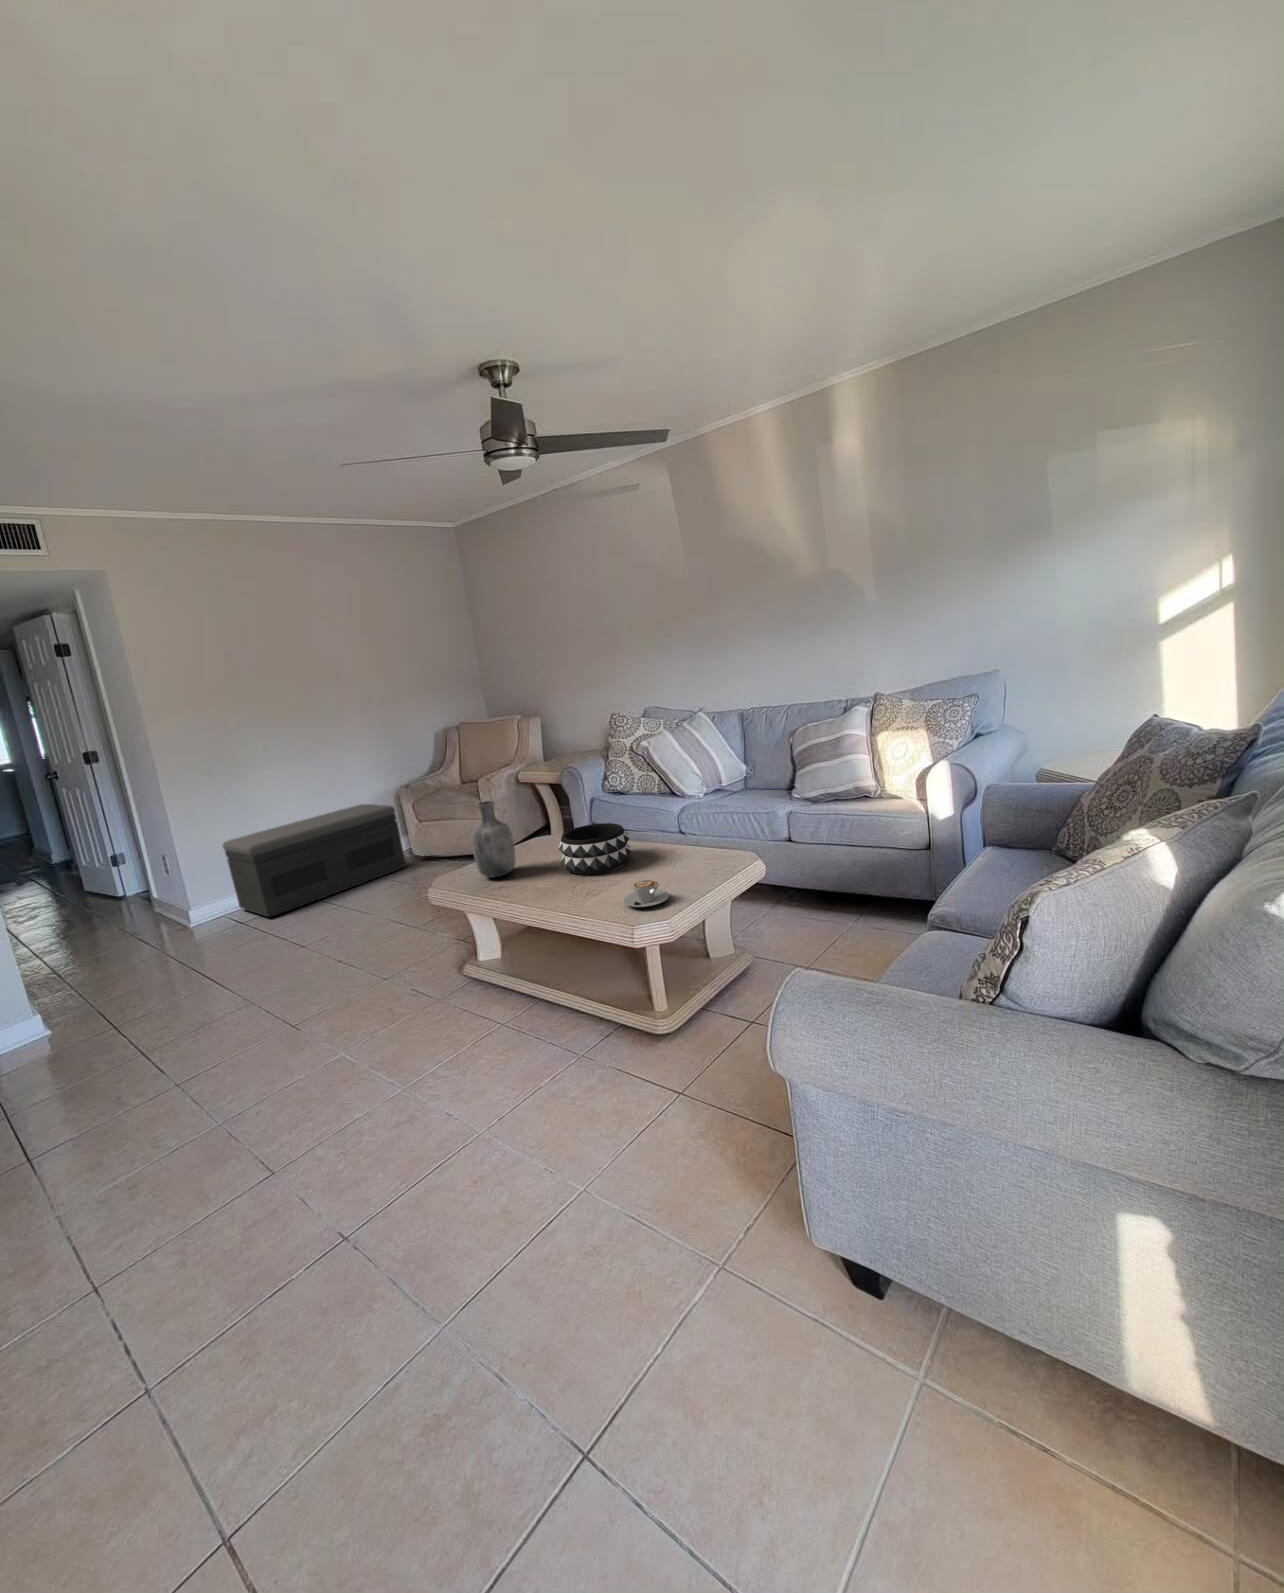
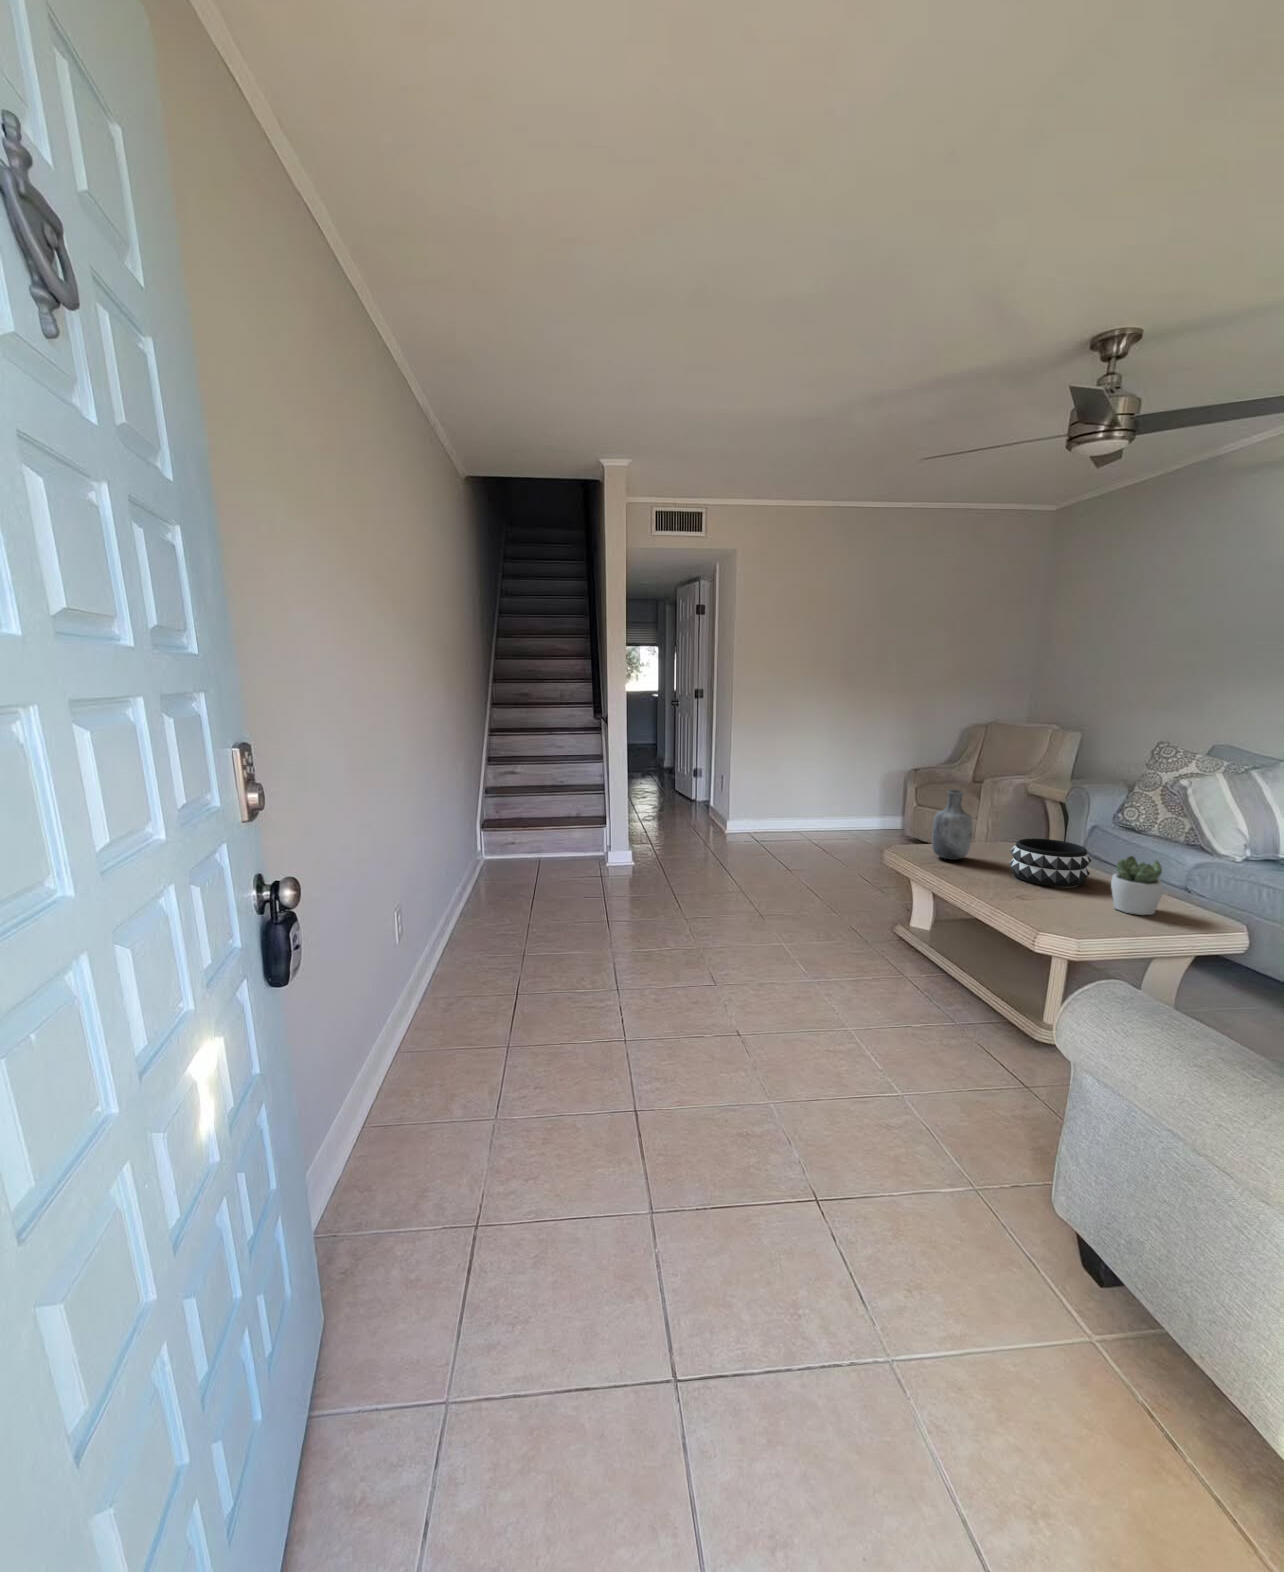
storage bench: present [223,804,406,917] -> none [759,776,902,845]
succulent plant: none [660,819,703,876] -> present [1111,856,1163,915]
coffee cup: present [624,880,669,907] -> none [1042,897,1093,922]

